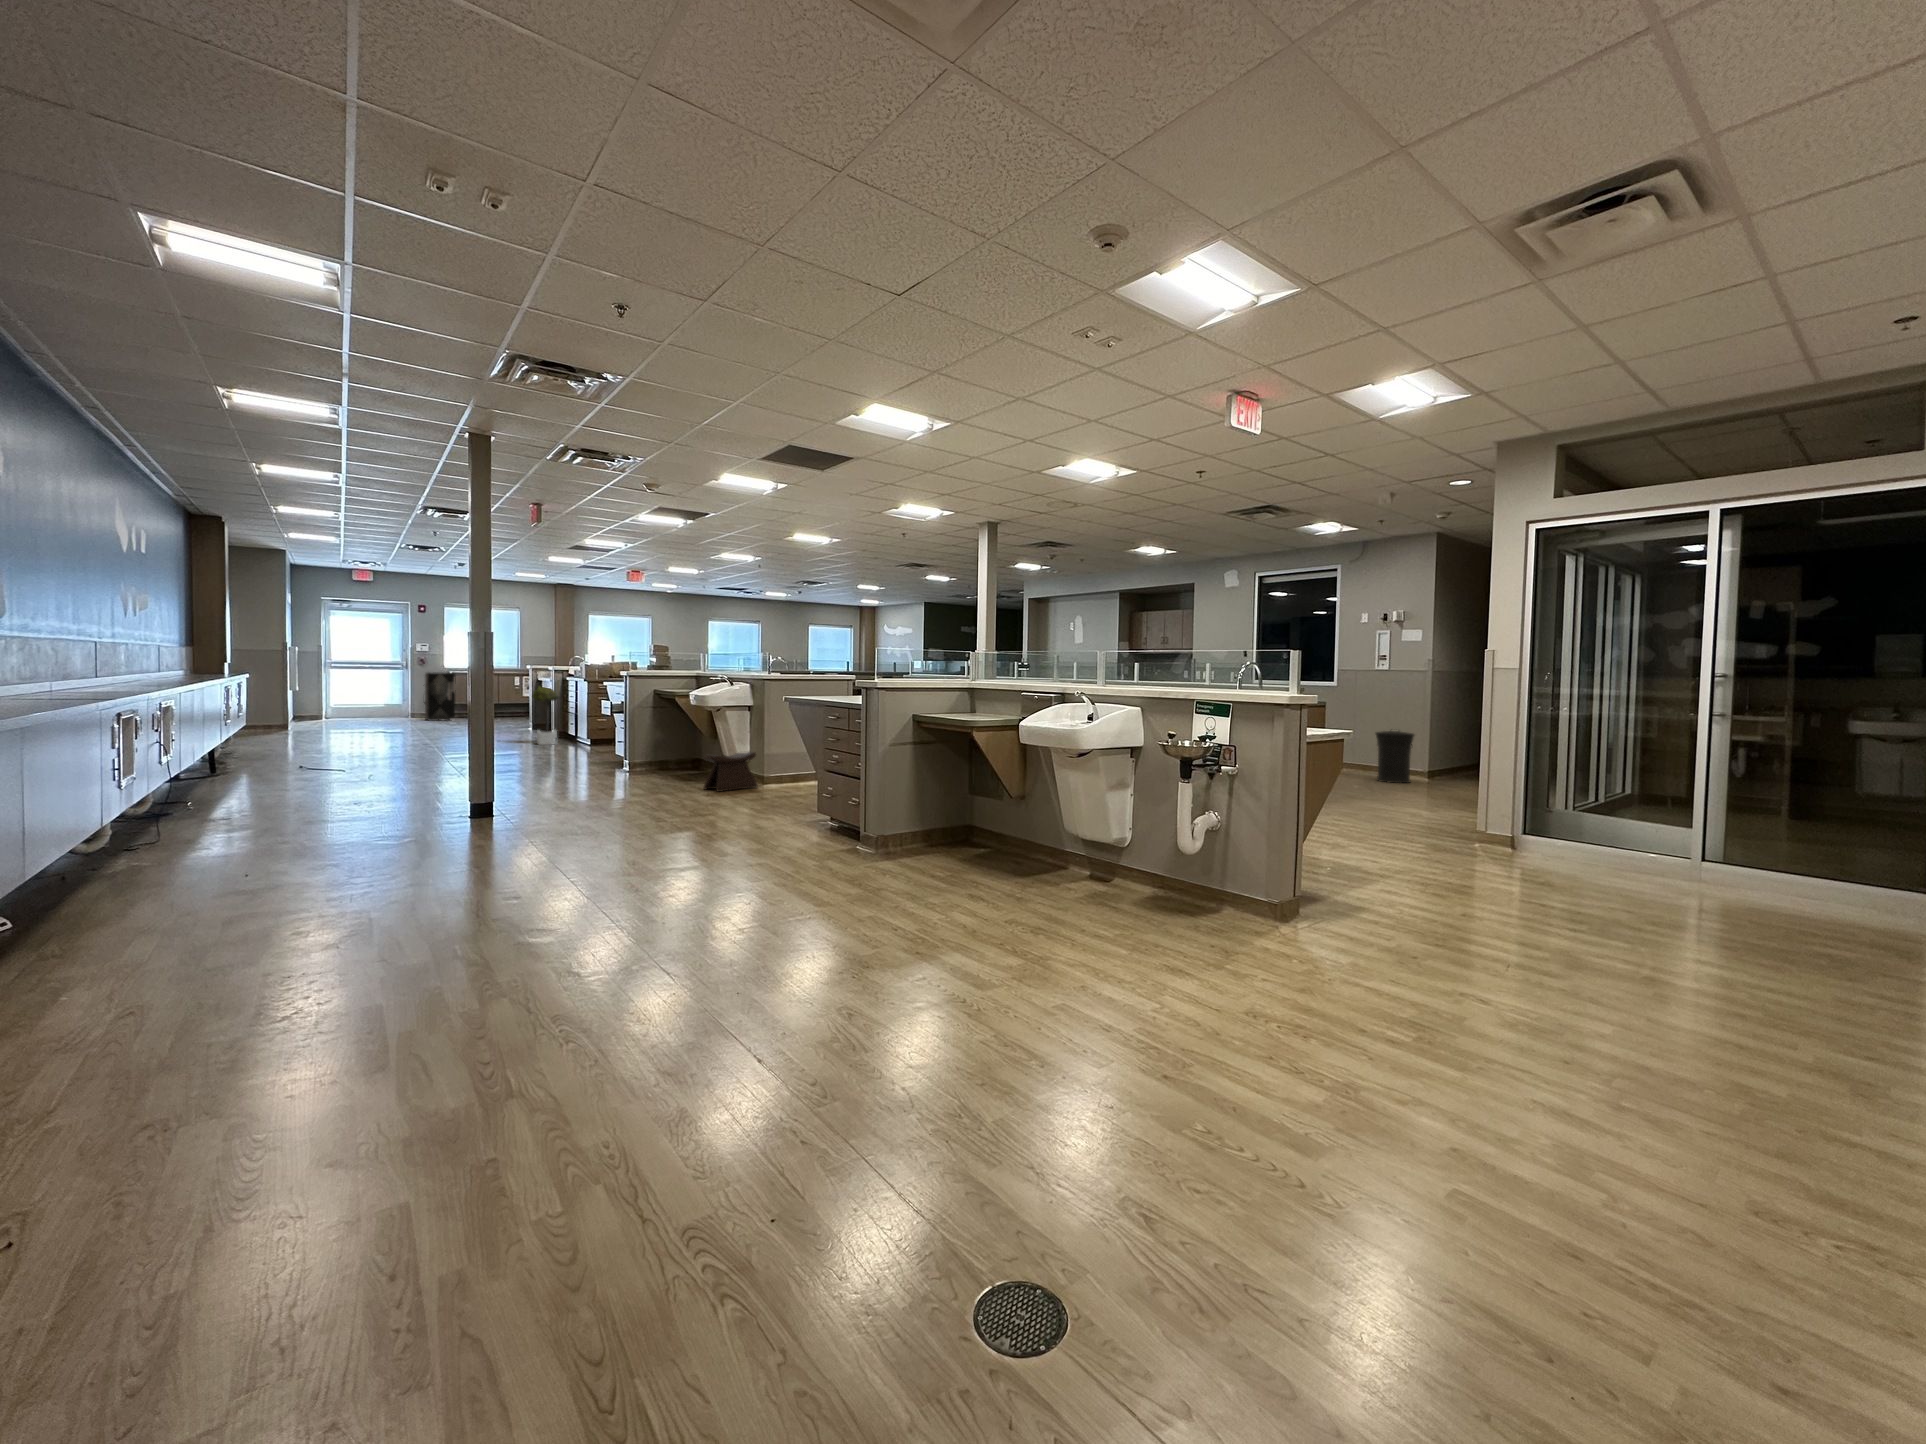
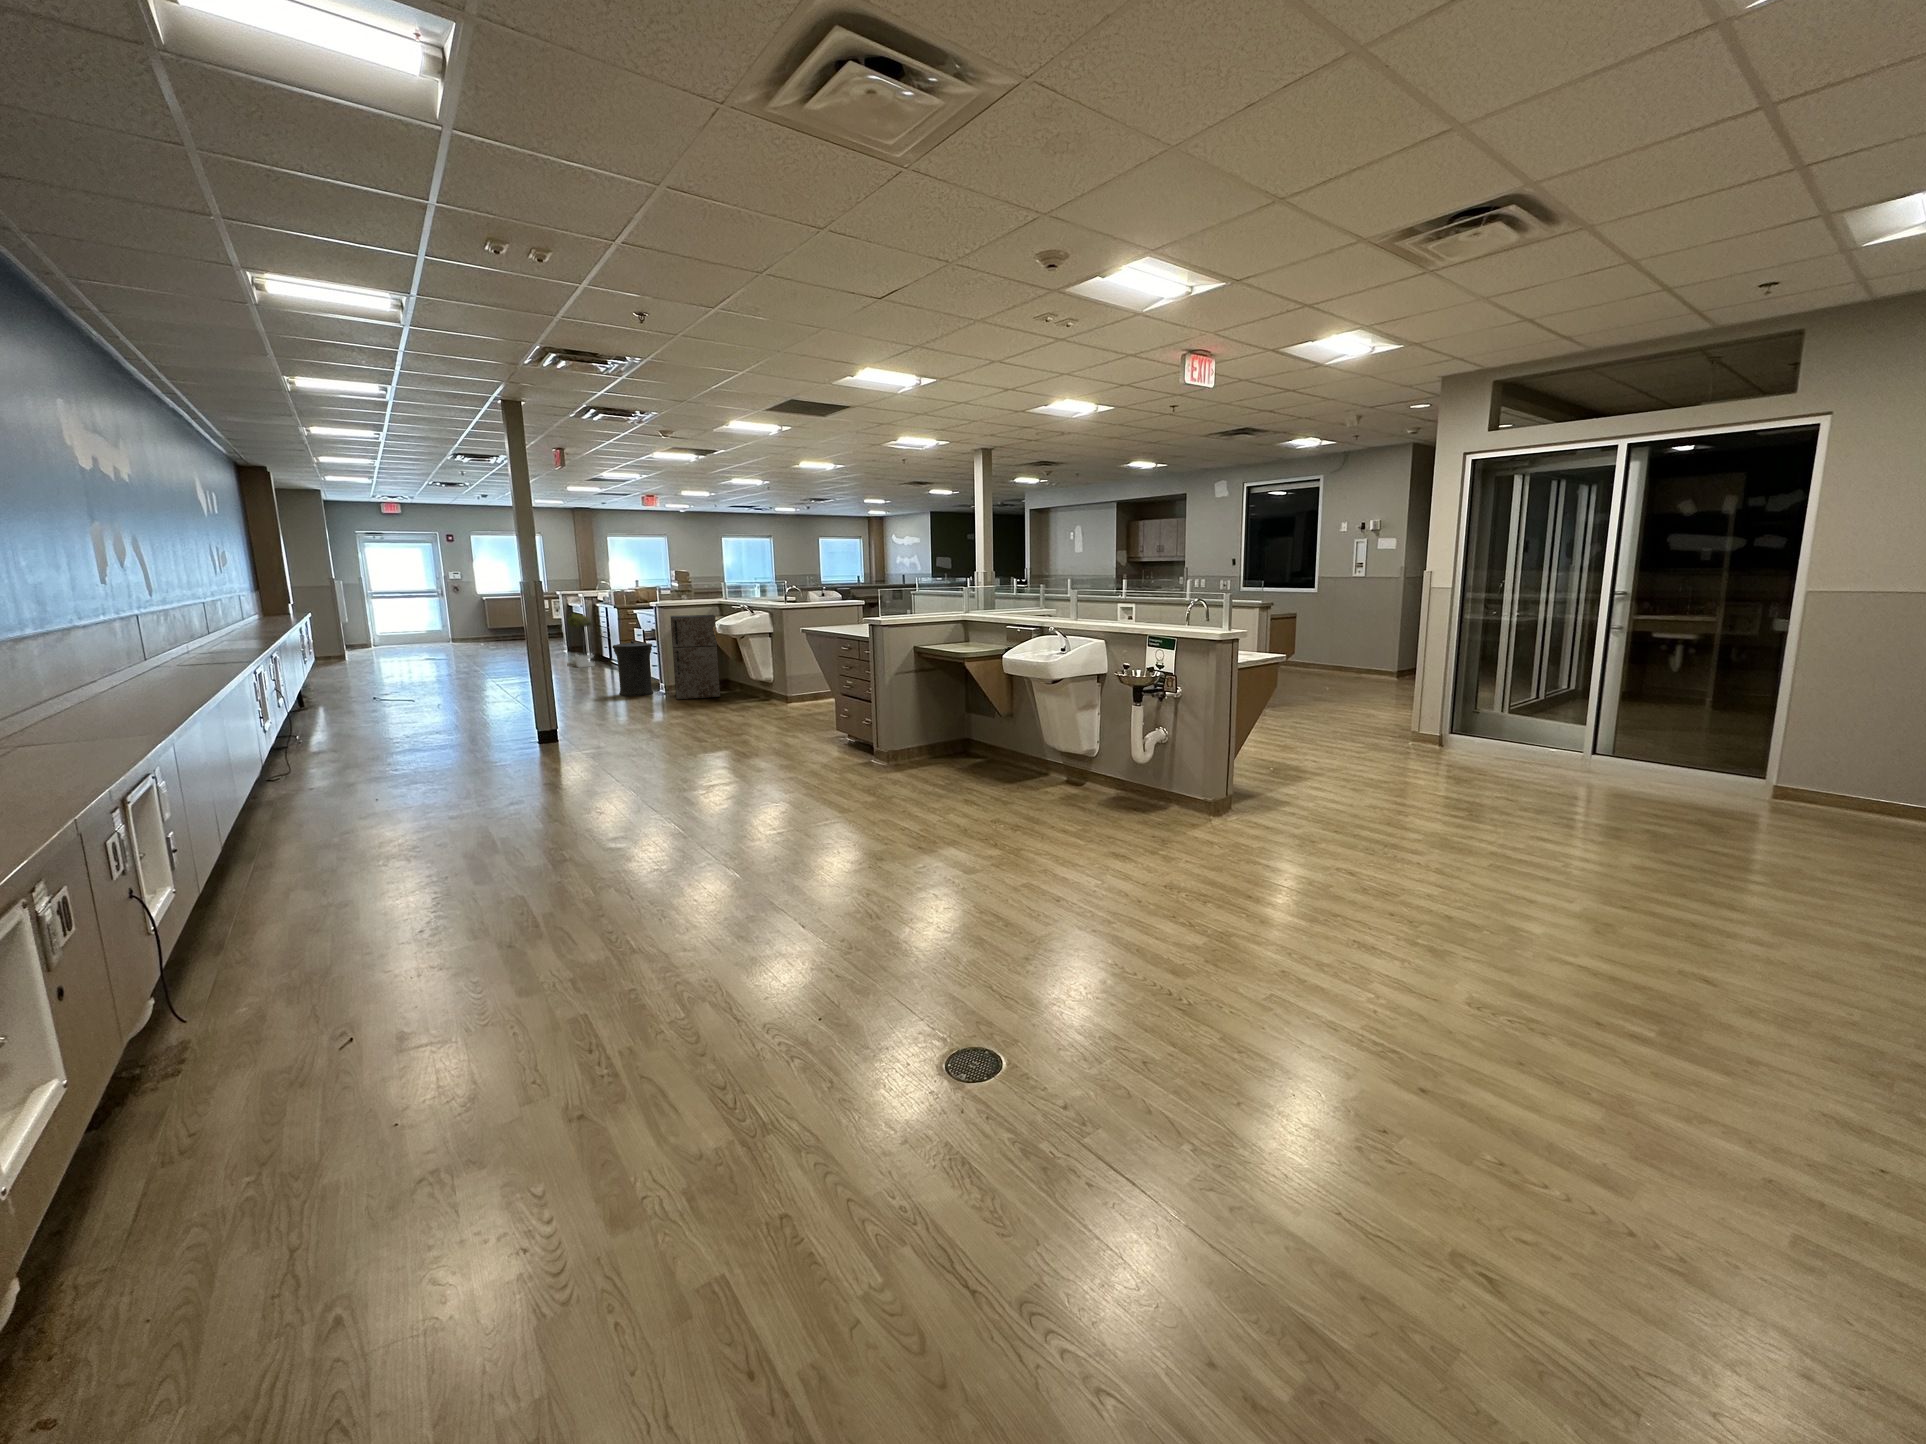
storage cabinet: present [424,673,455,721] -> present [671,615,720,700]
trash can: present [1376,731,1414,783] -> present [612,641,653,696]
stool: present [703,752,758,792] -> none [732,674,782,711]

